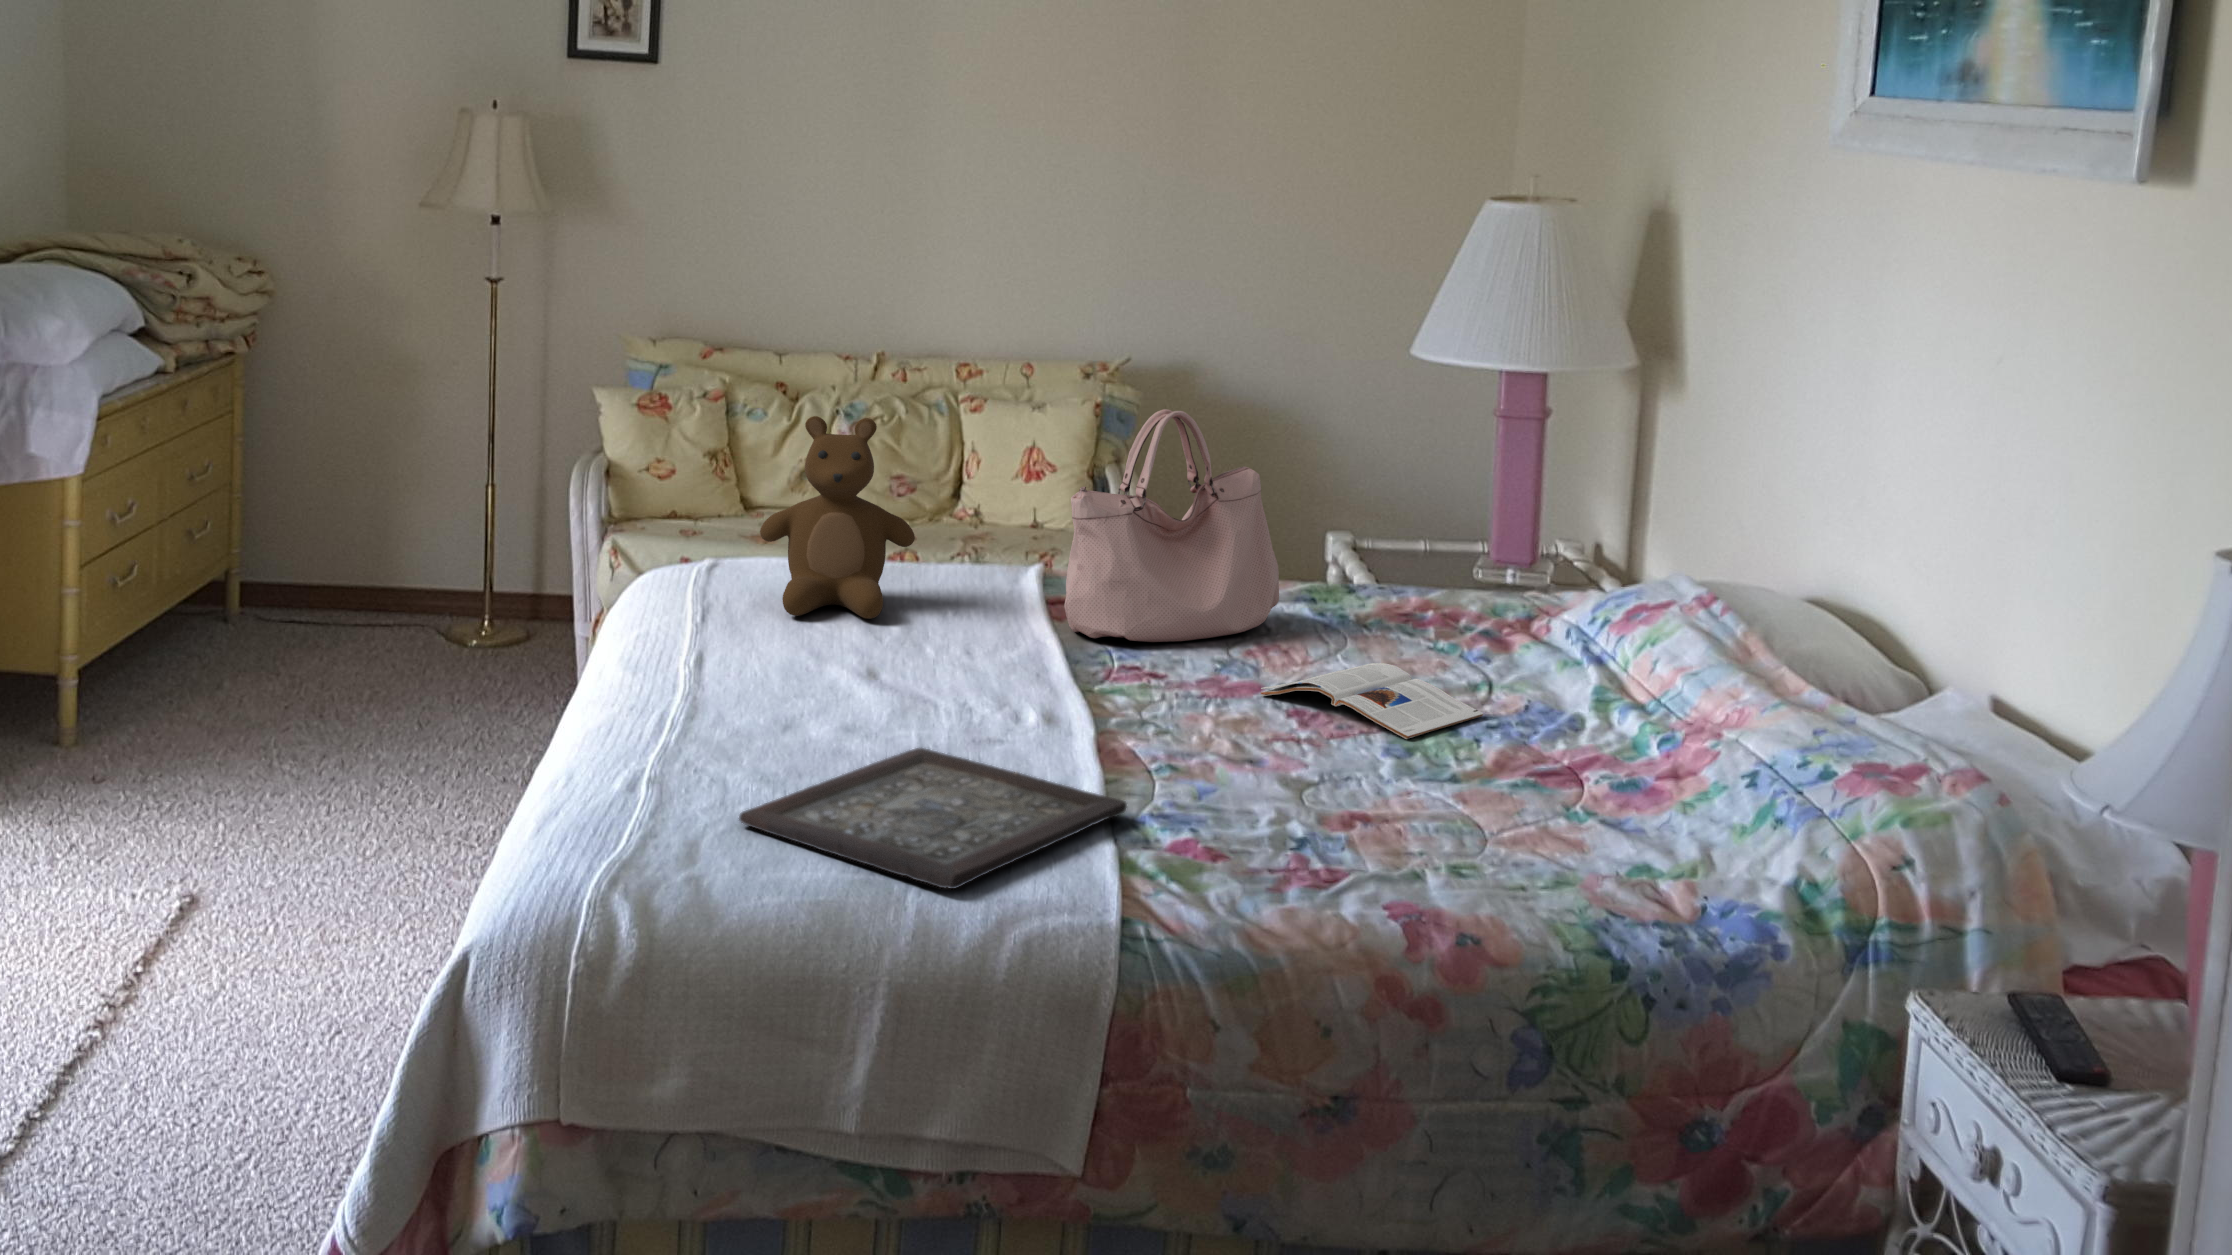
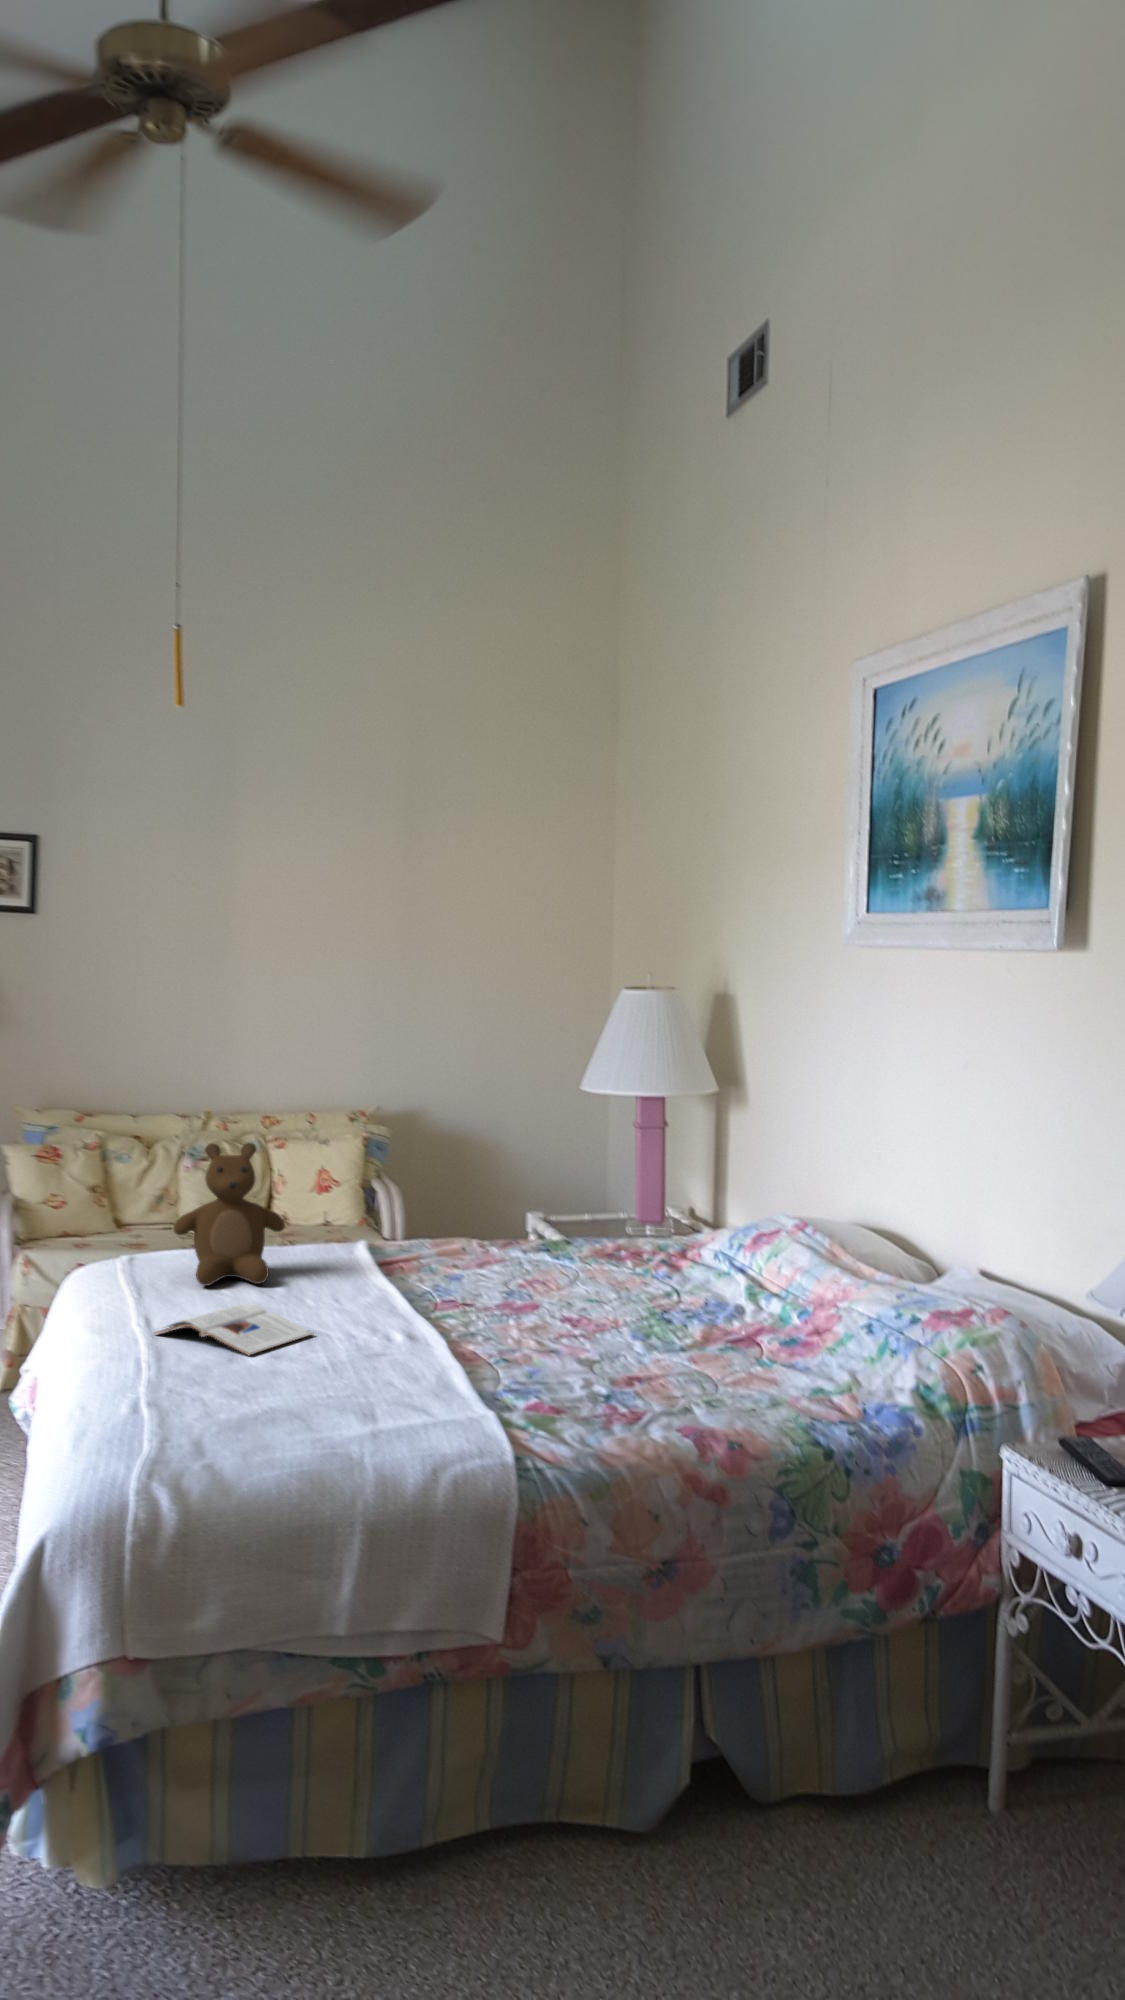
handbag: present [1064,409,1279,642] -> none [397,1125,534,1284]
magazine: present [1261,663,1483,739] -> present [155,1303,313,1355]
tray: present [739,748,1127,889] -> none [225,1362,490,1451]

